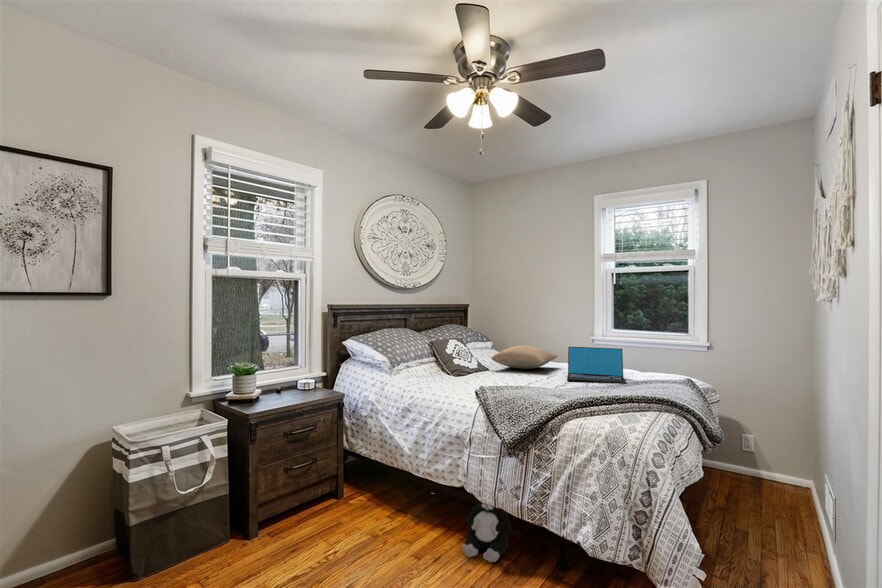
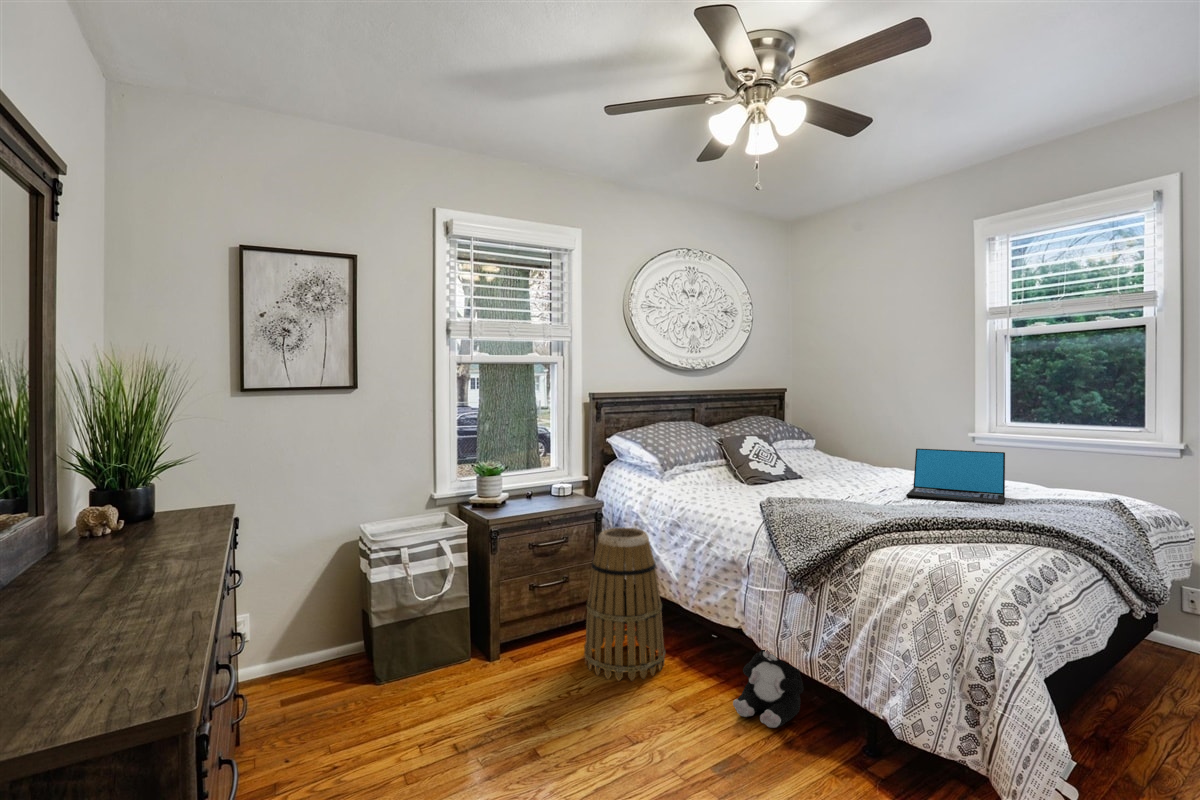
pillow: present [492,346,558,369] -> none [803,448,909,480]
basket: none [332,414,400,543] -> present [584,527,665,681]

